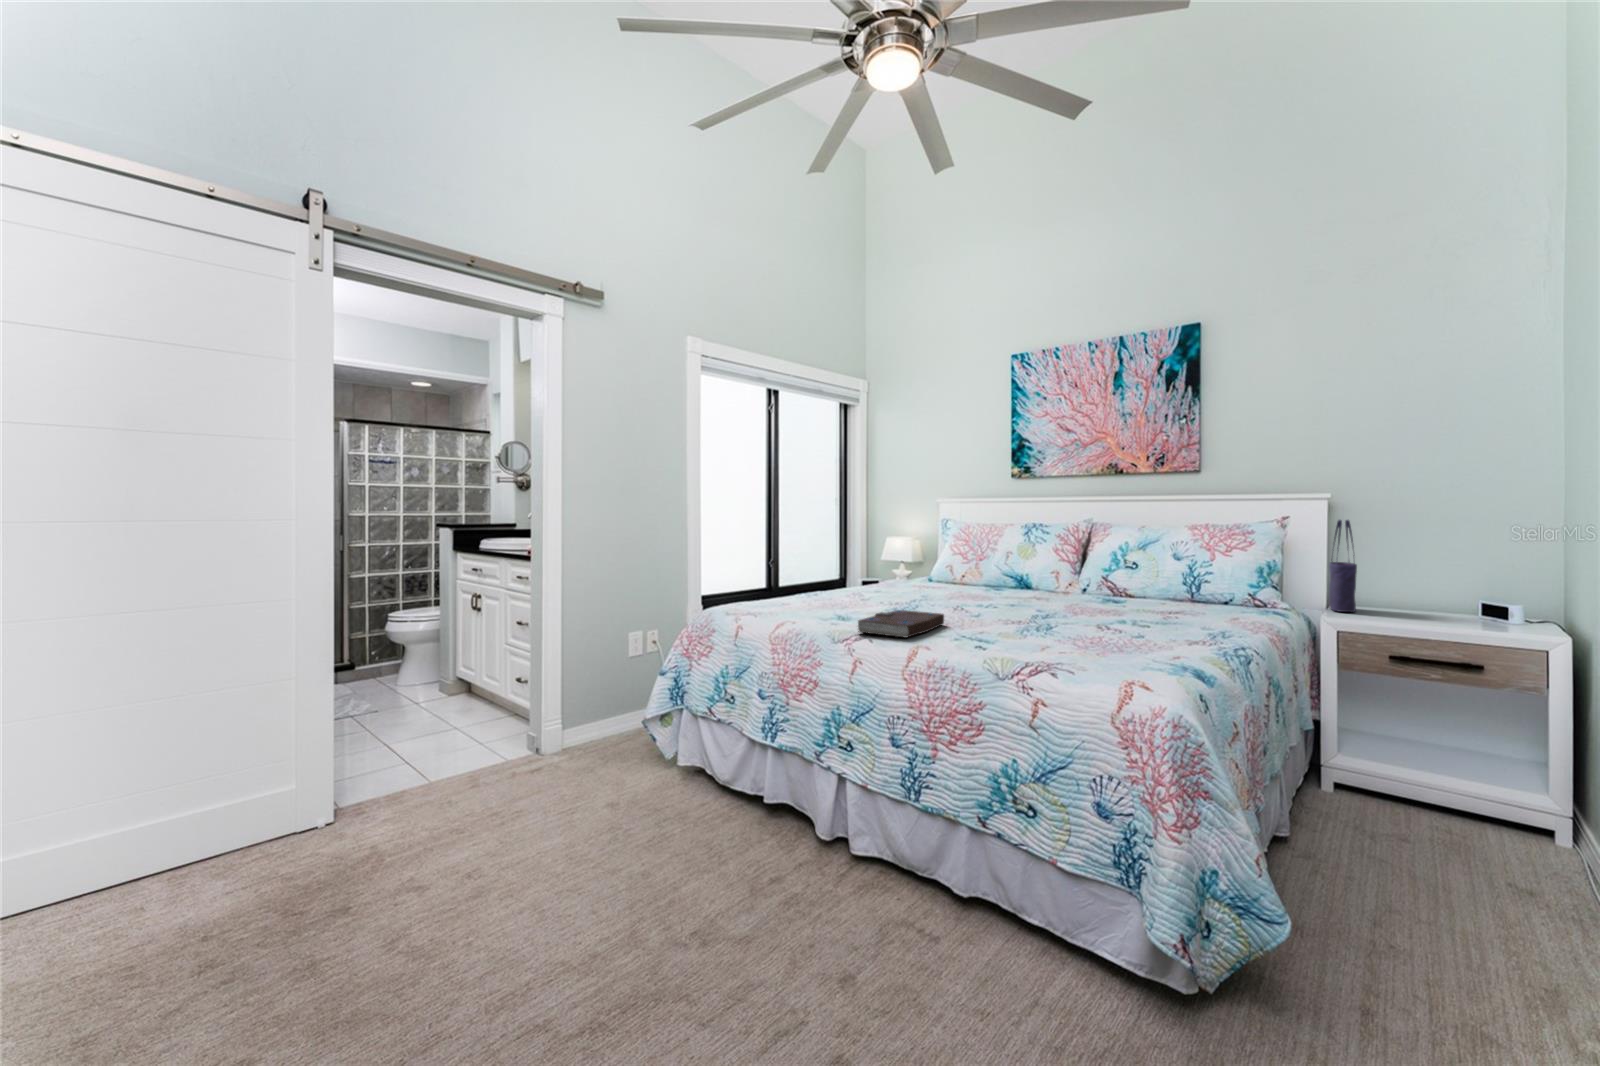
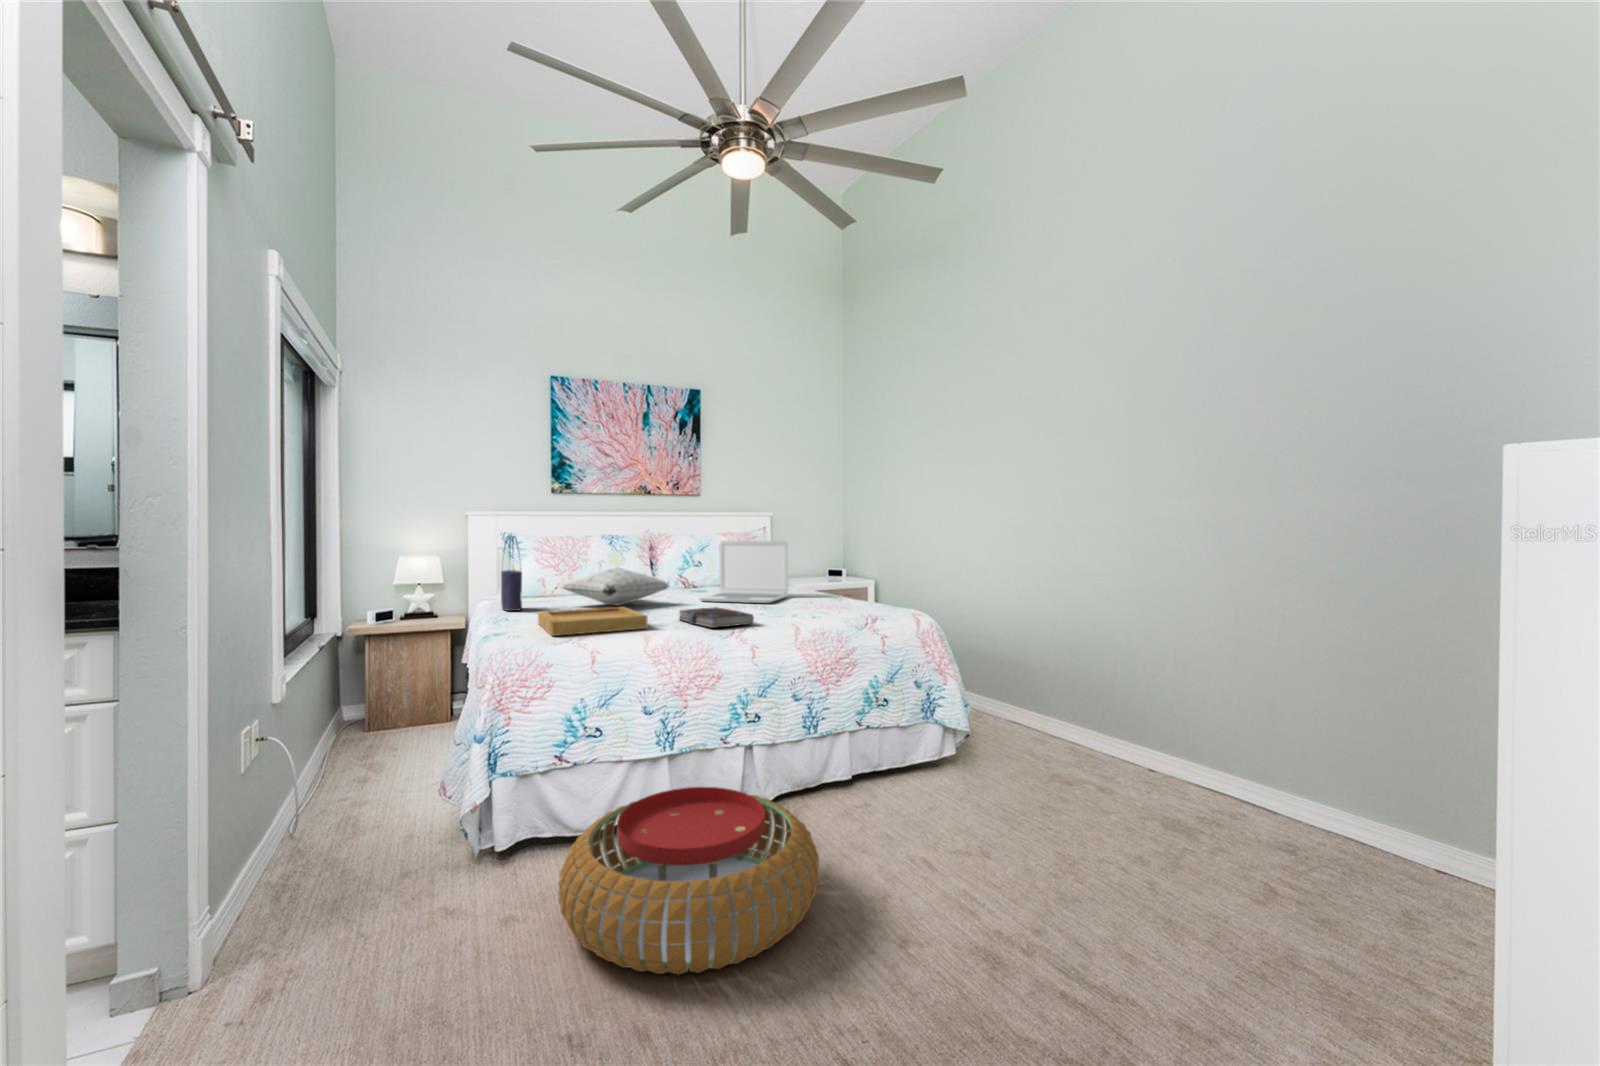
tote bag: present [1329,520,1357,612] -> present [501,536,522,611]
laptop: none [1032,534,1161,624] -> present [699,541,788,603]
pillow: none [897,559,992,600] -> present [561,567,669,605]
tray: none [765,592,884,621] -> present [538,607,648,636]
pouf: none [500,762,748,934] -> present [558,787,819,975]

